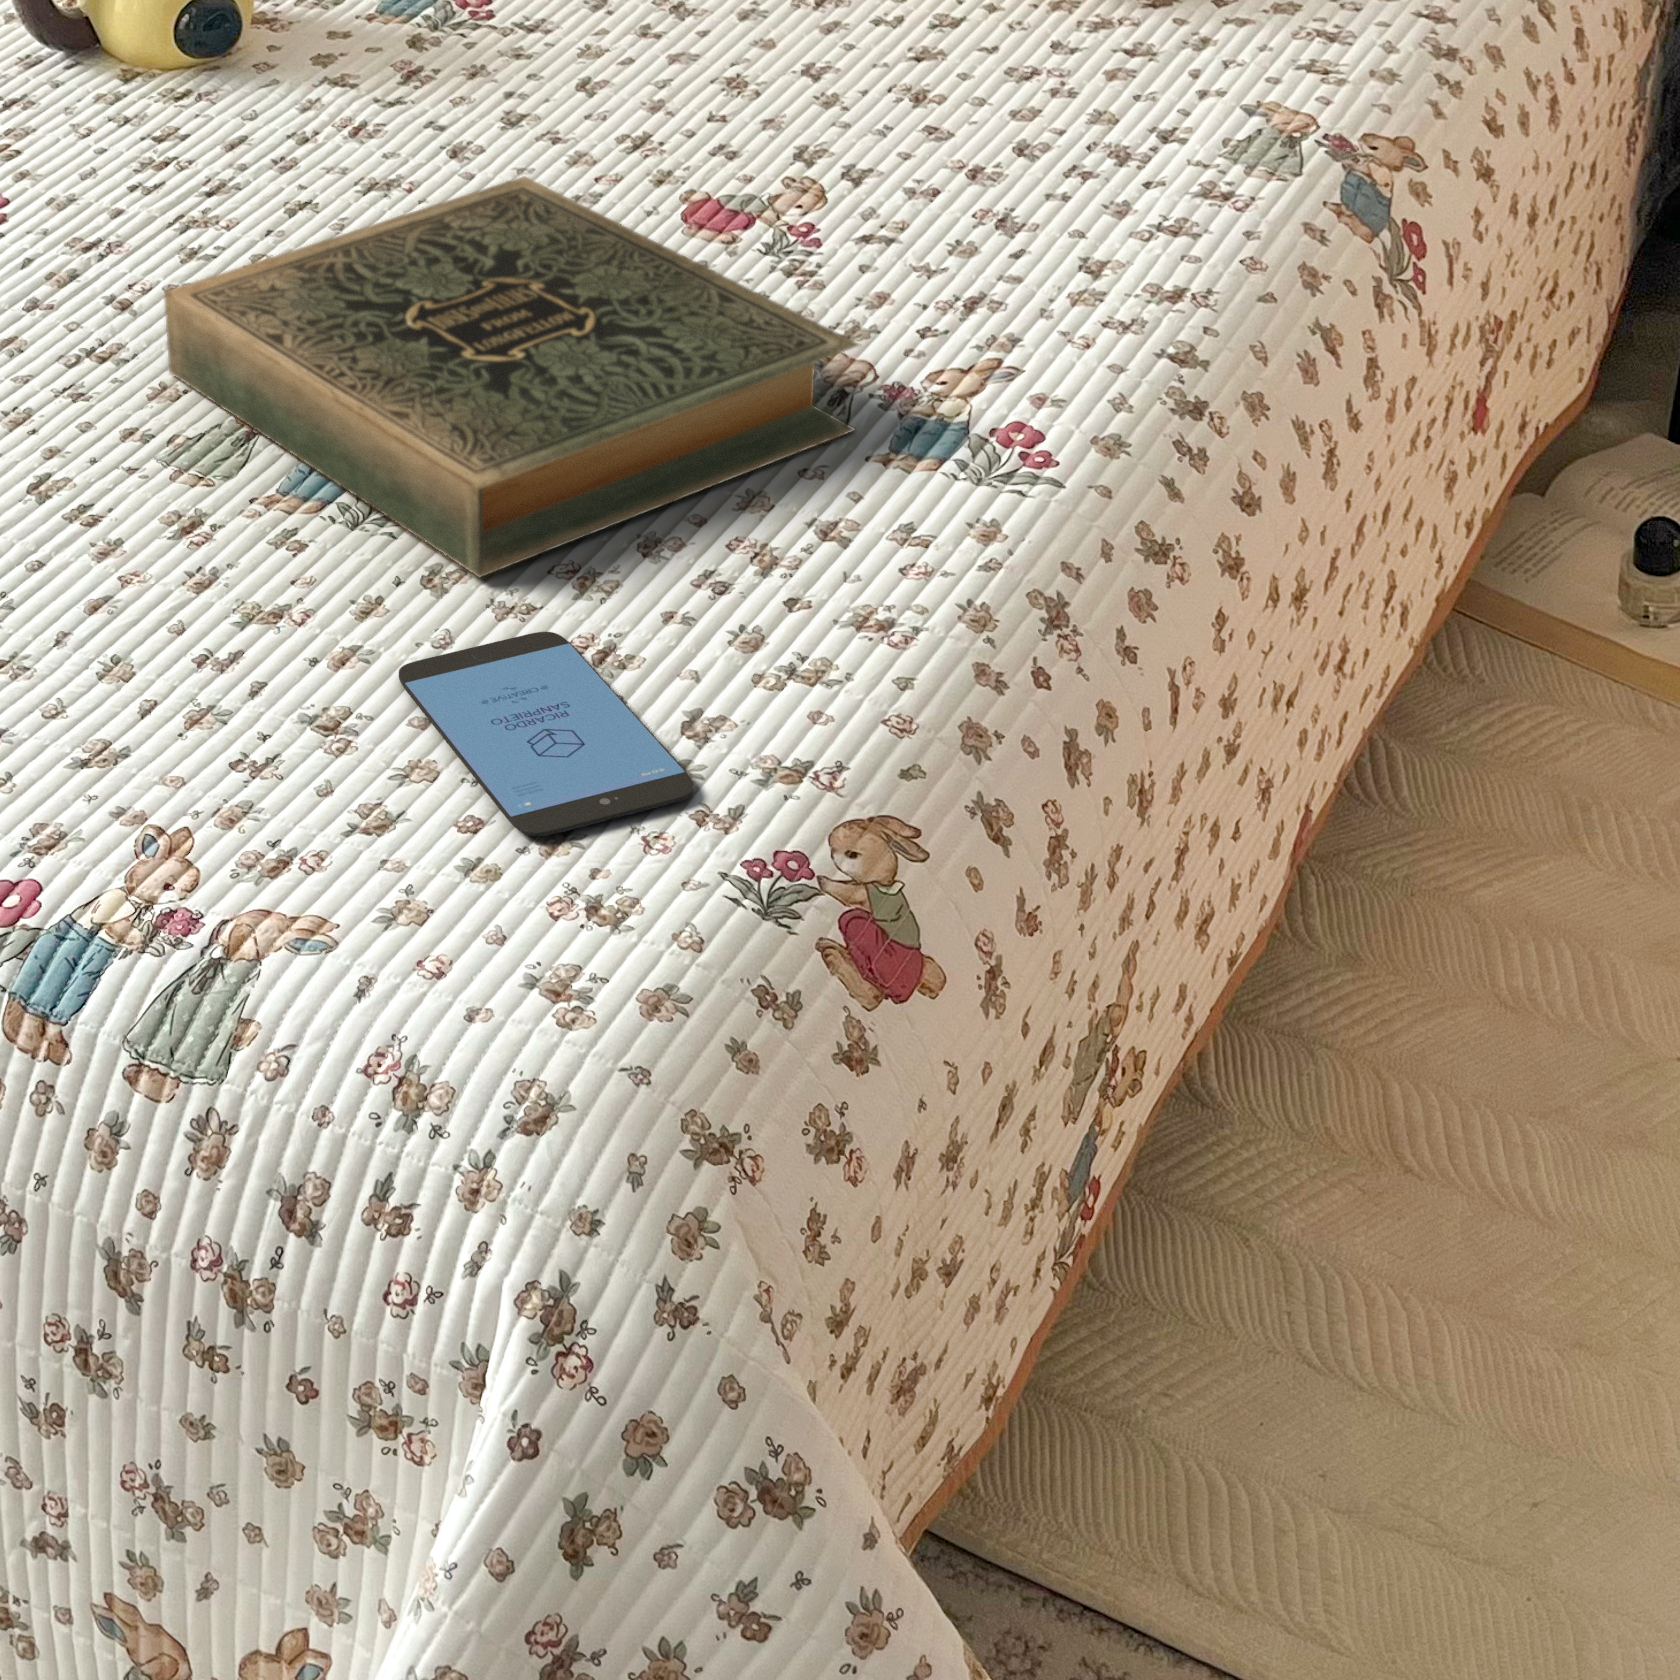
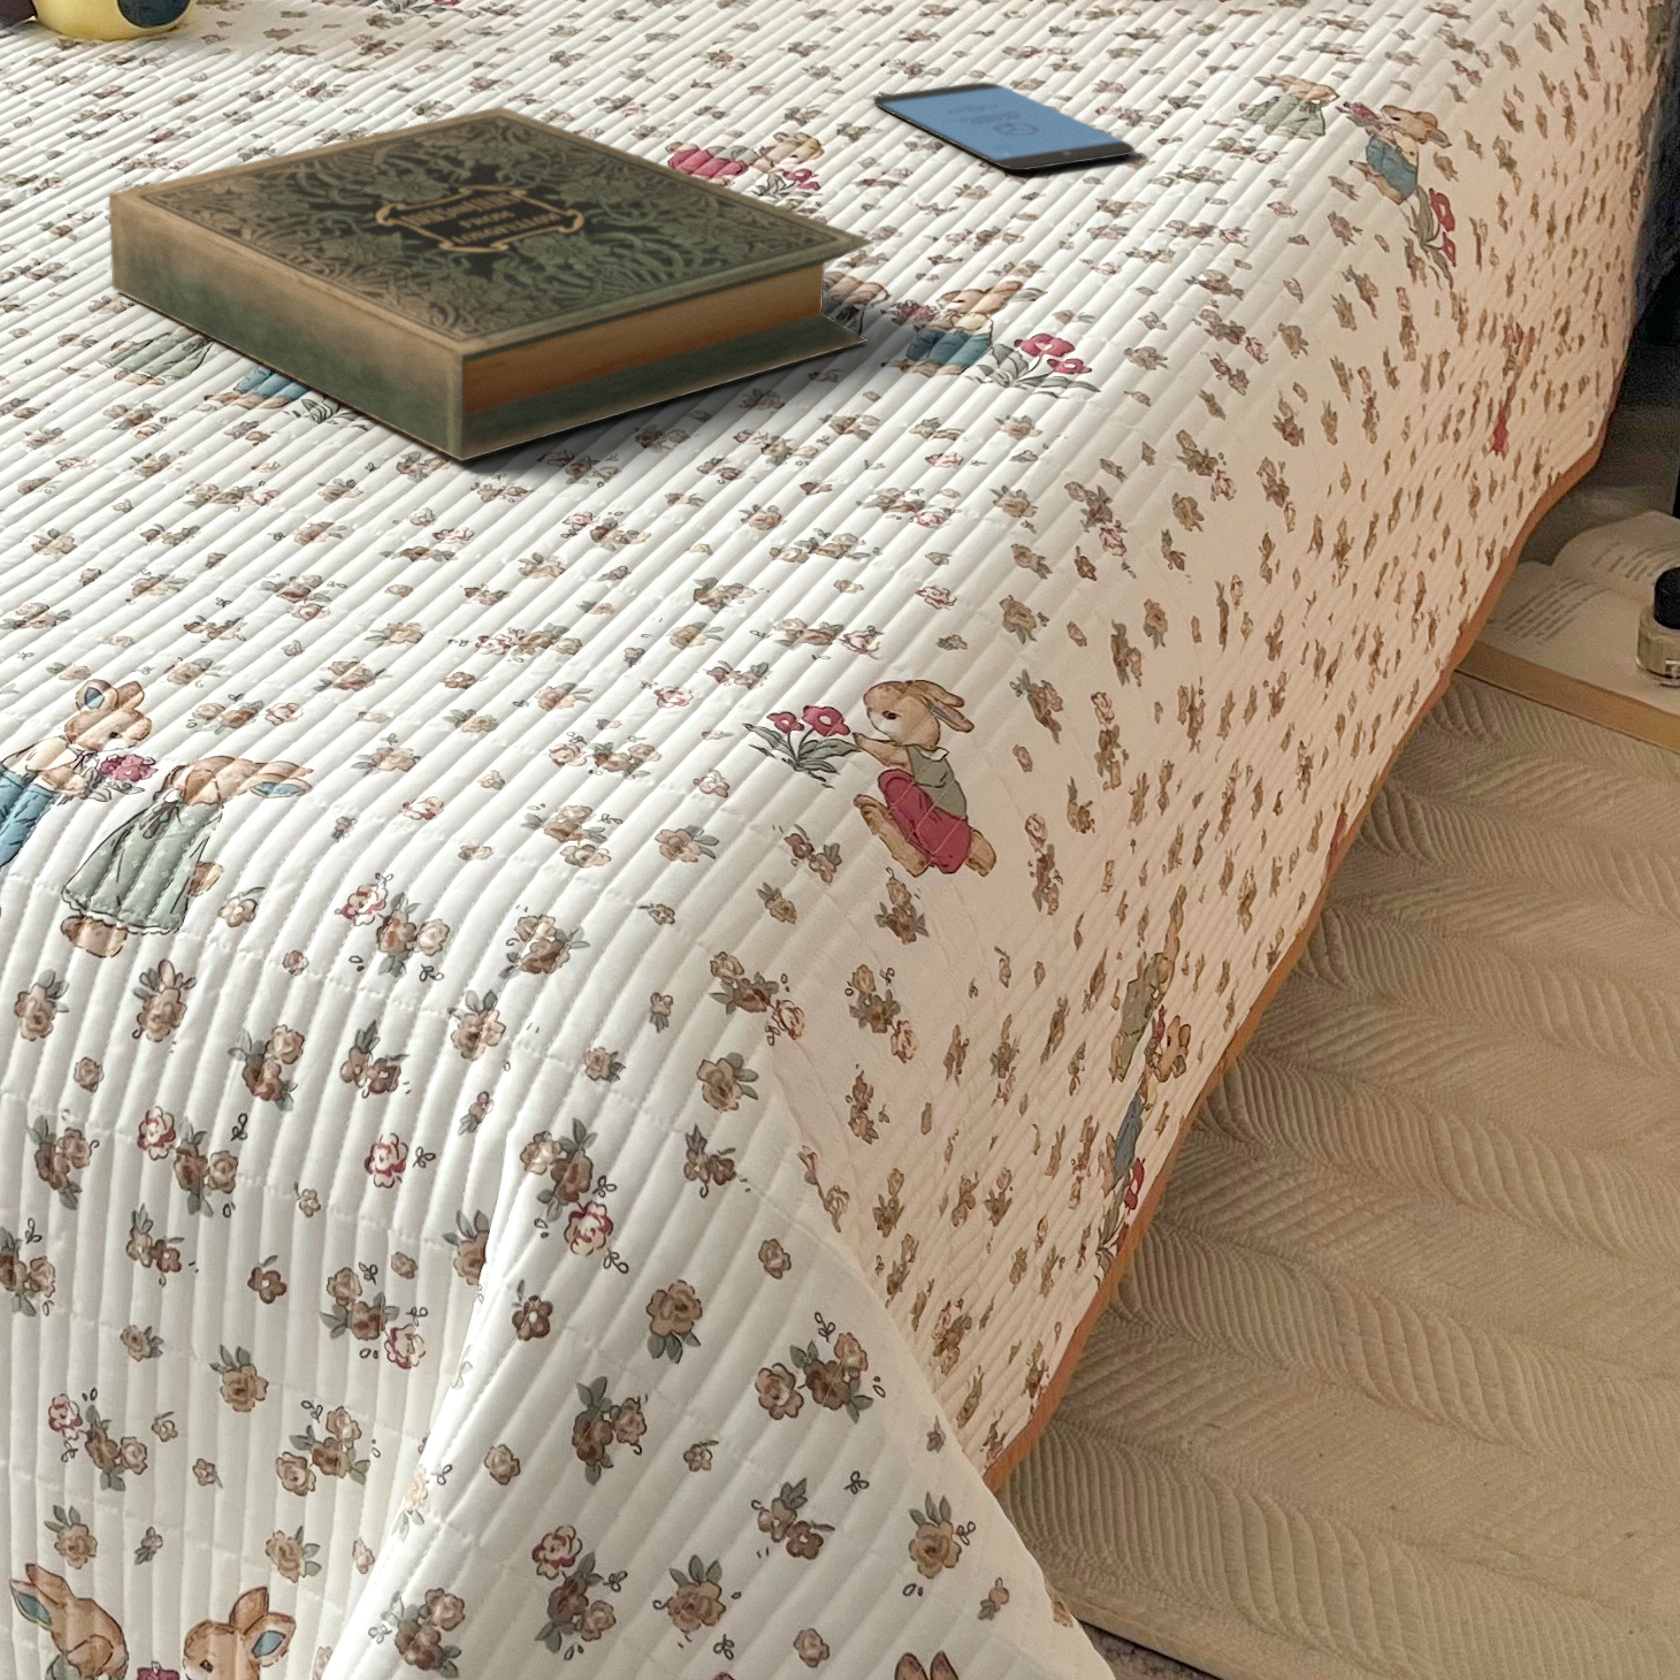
smartphone: present [399,632,694,836] -> present [874,82,1134,170]

